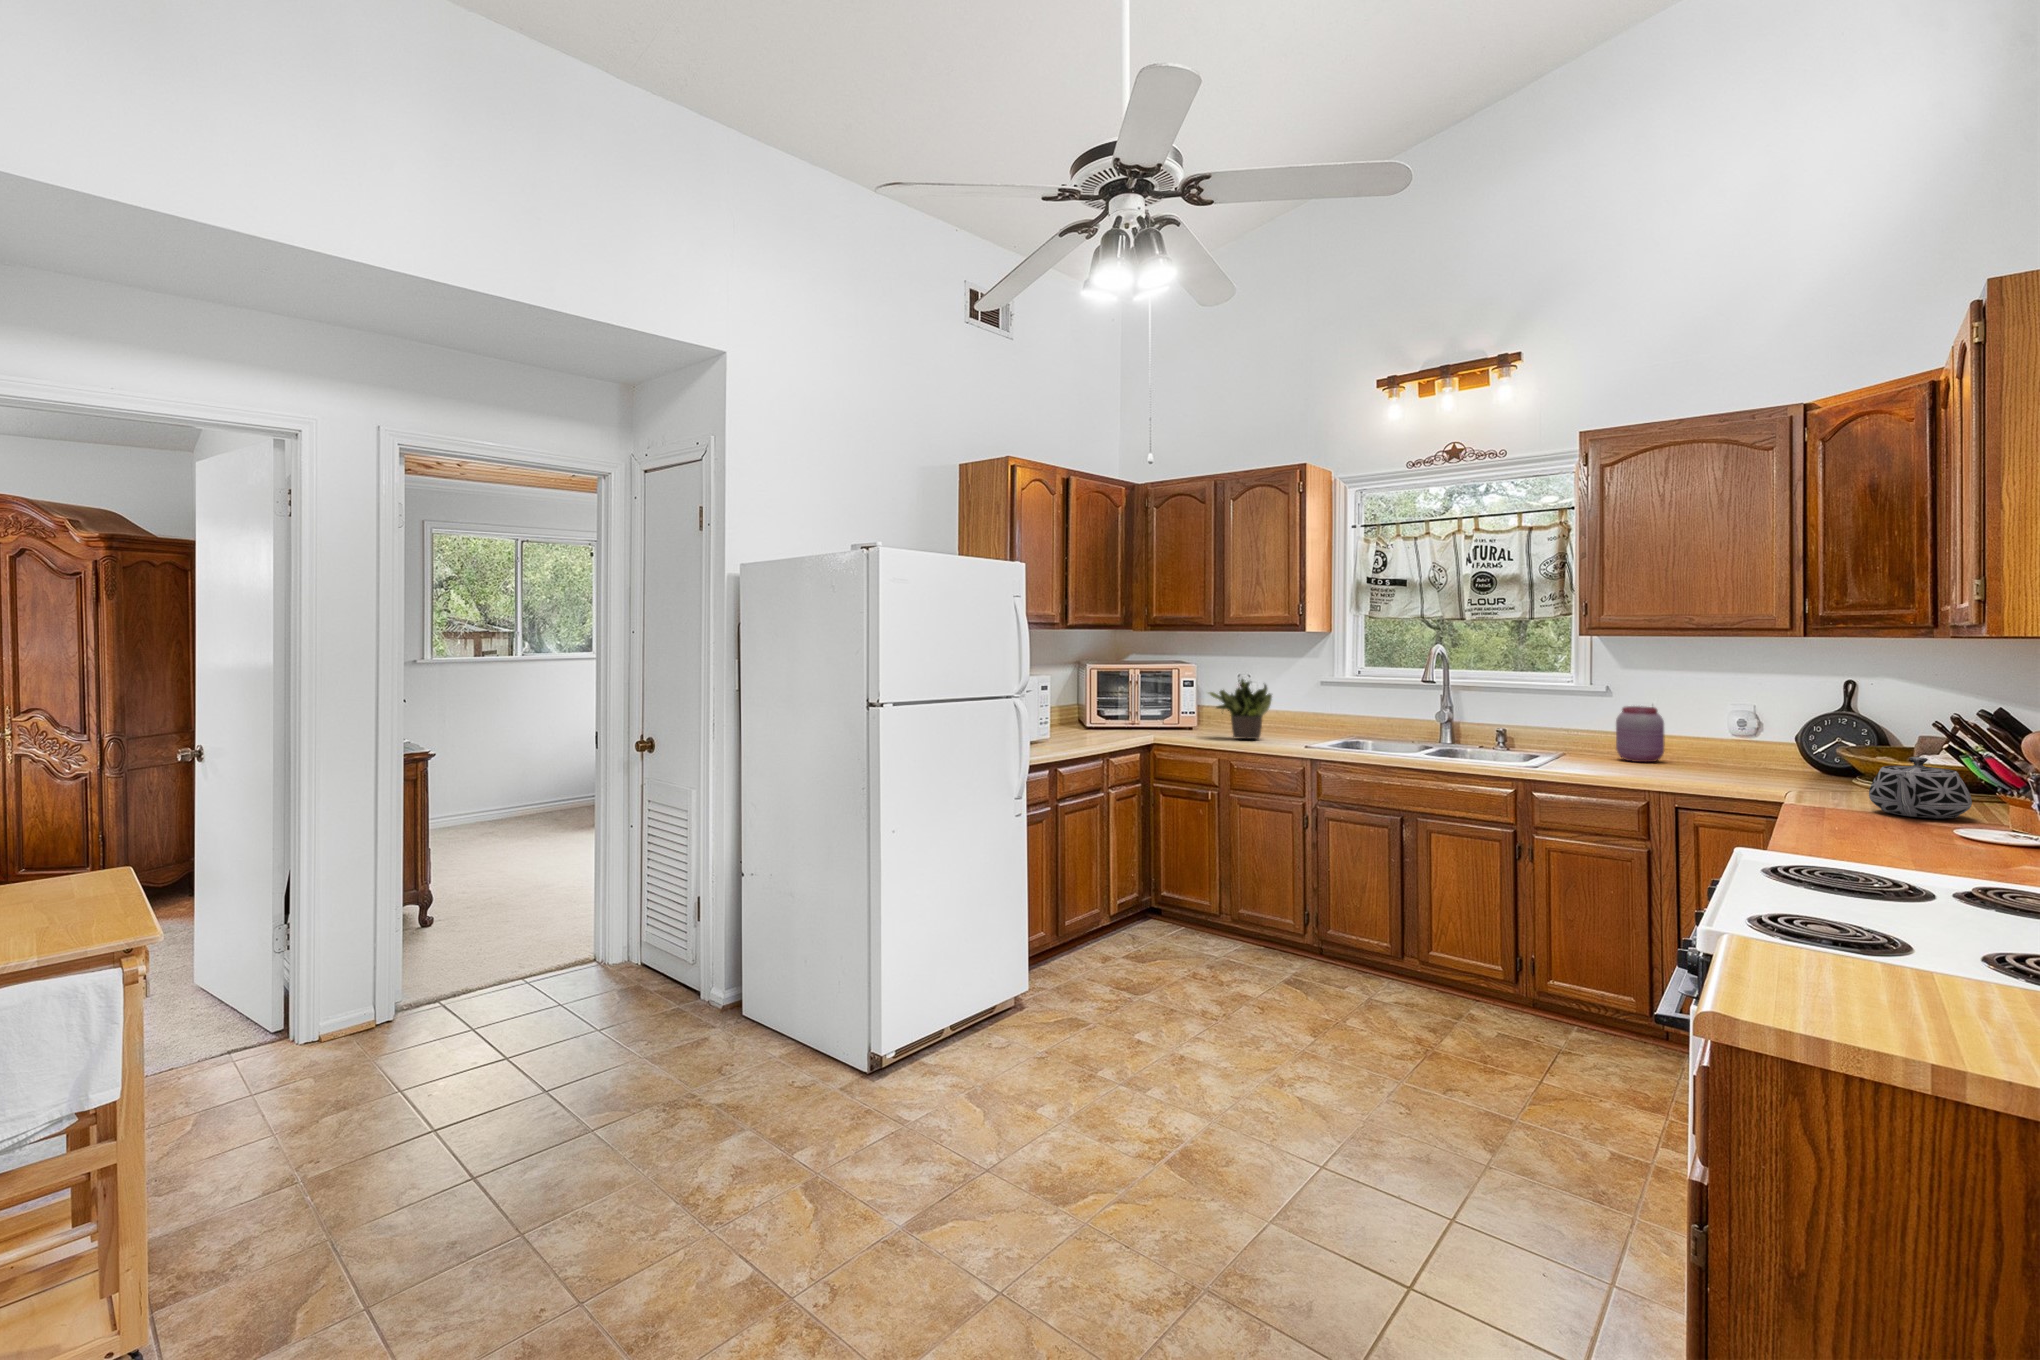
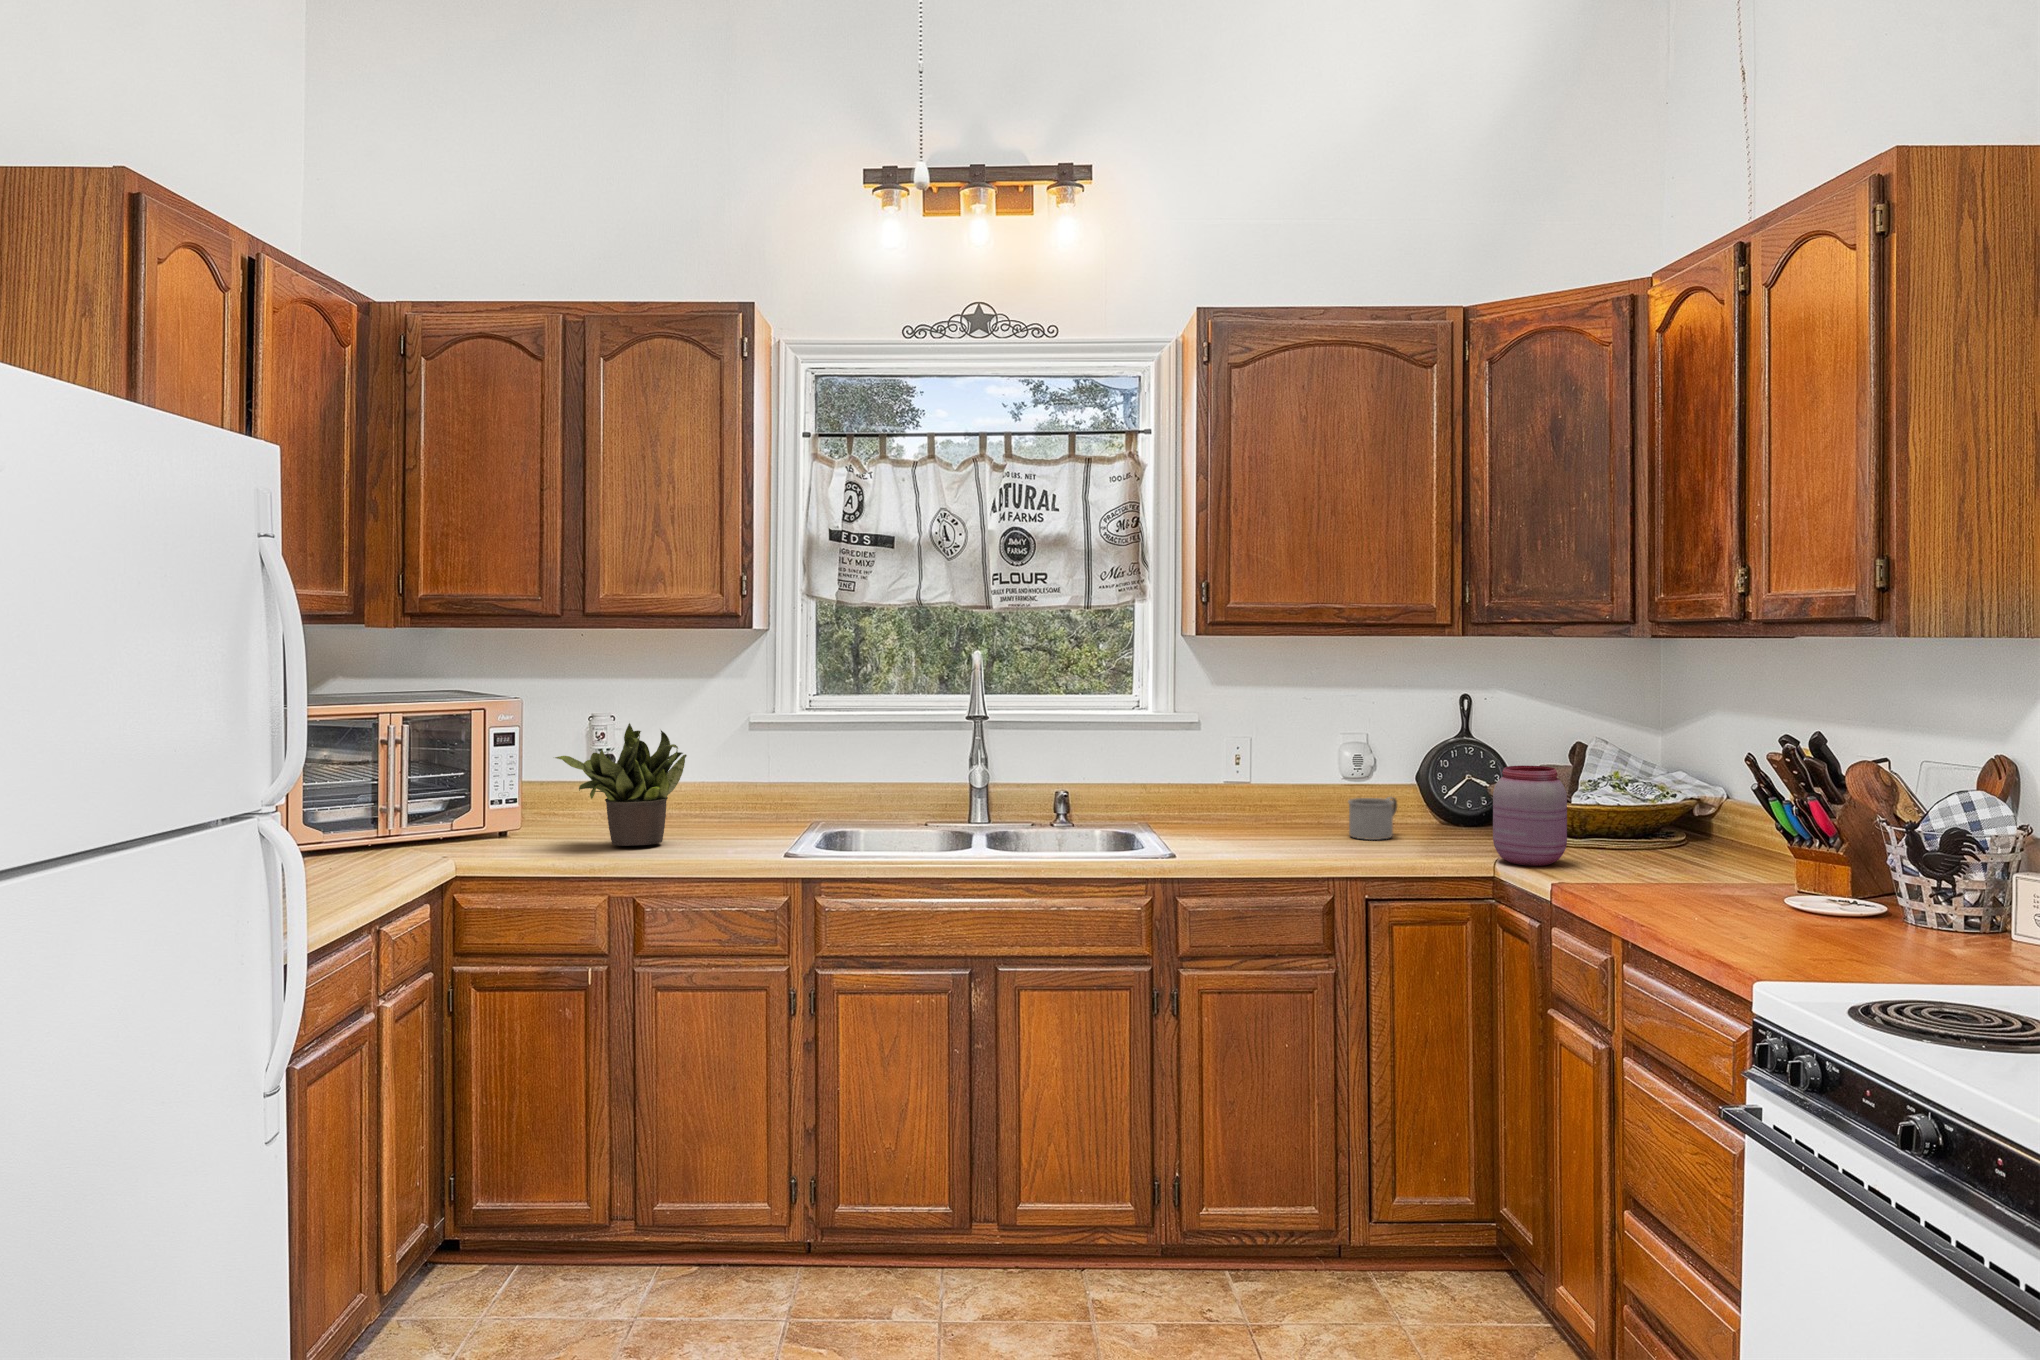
jar: present [1616,706,1664,762] -> present [1493,766,1567,866]
mug: none [1705,745,1752,773] -> present [1348,797,1397,840]
teapot: present [1869,757,1972,818] -> none [1631,814,1739,897]

